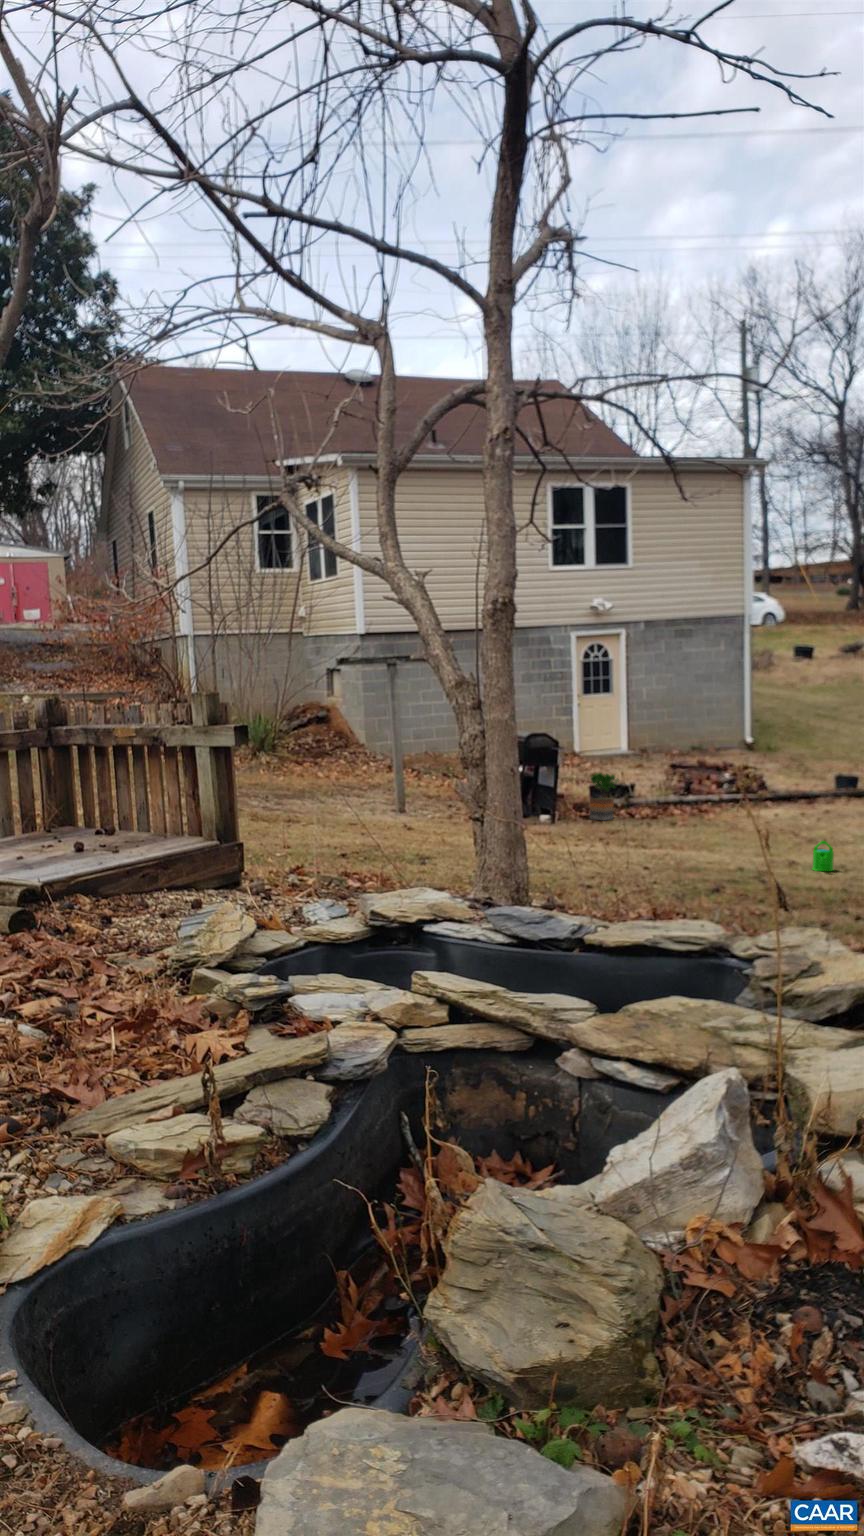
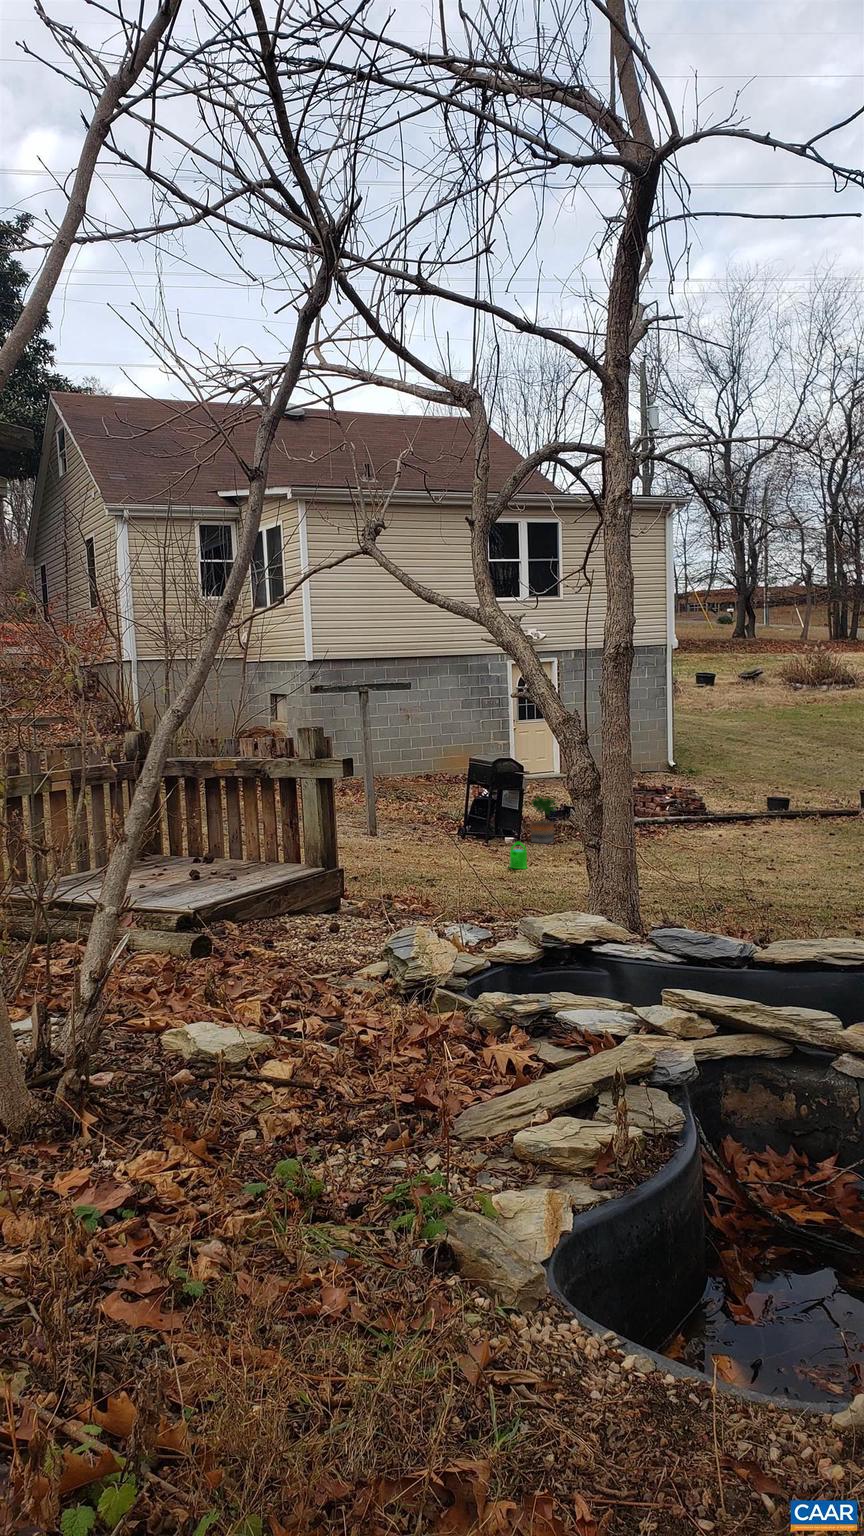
watering can: present [813,841,835,871] -> present [509,842,527,869]

